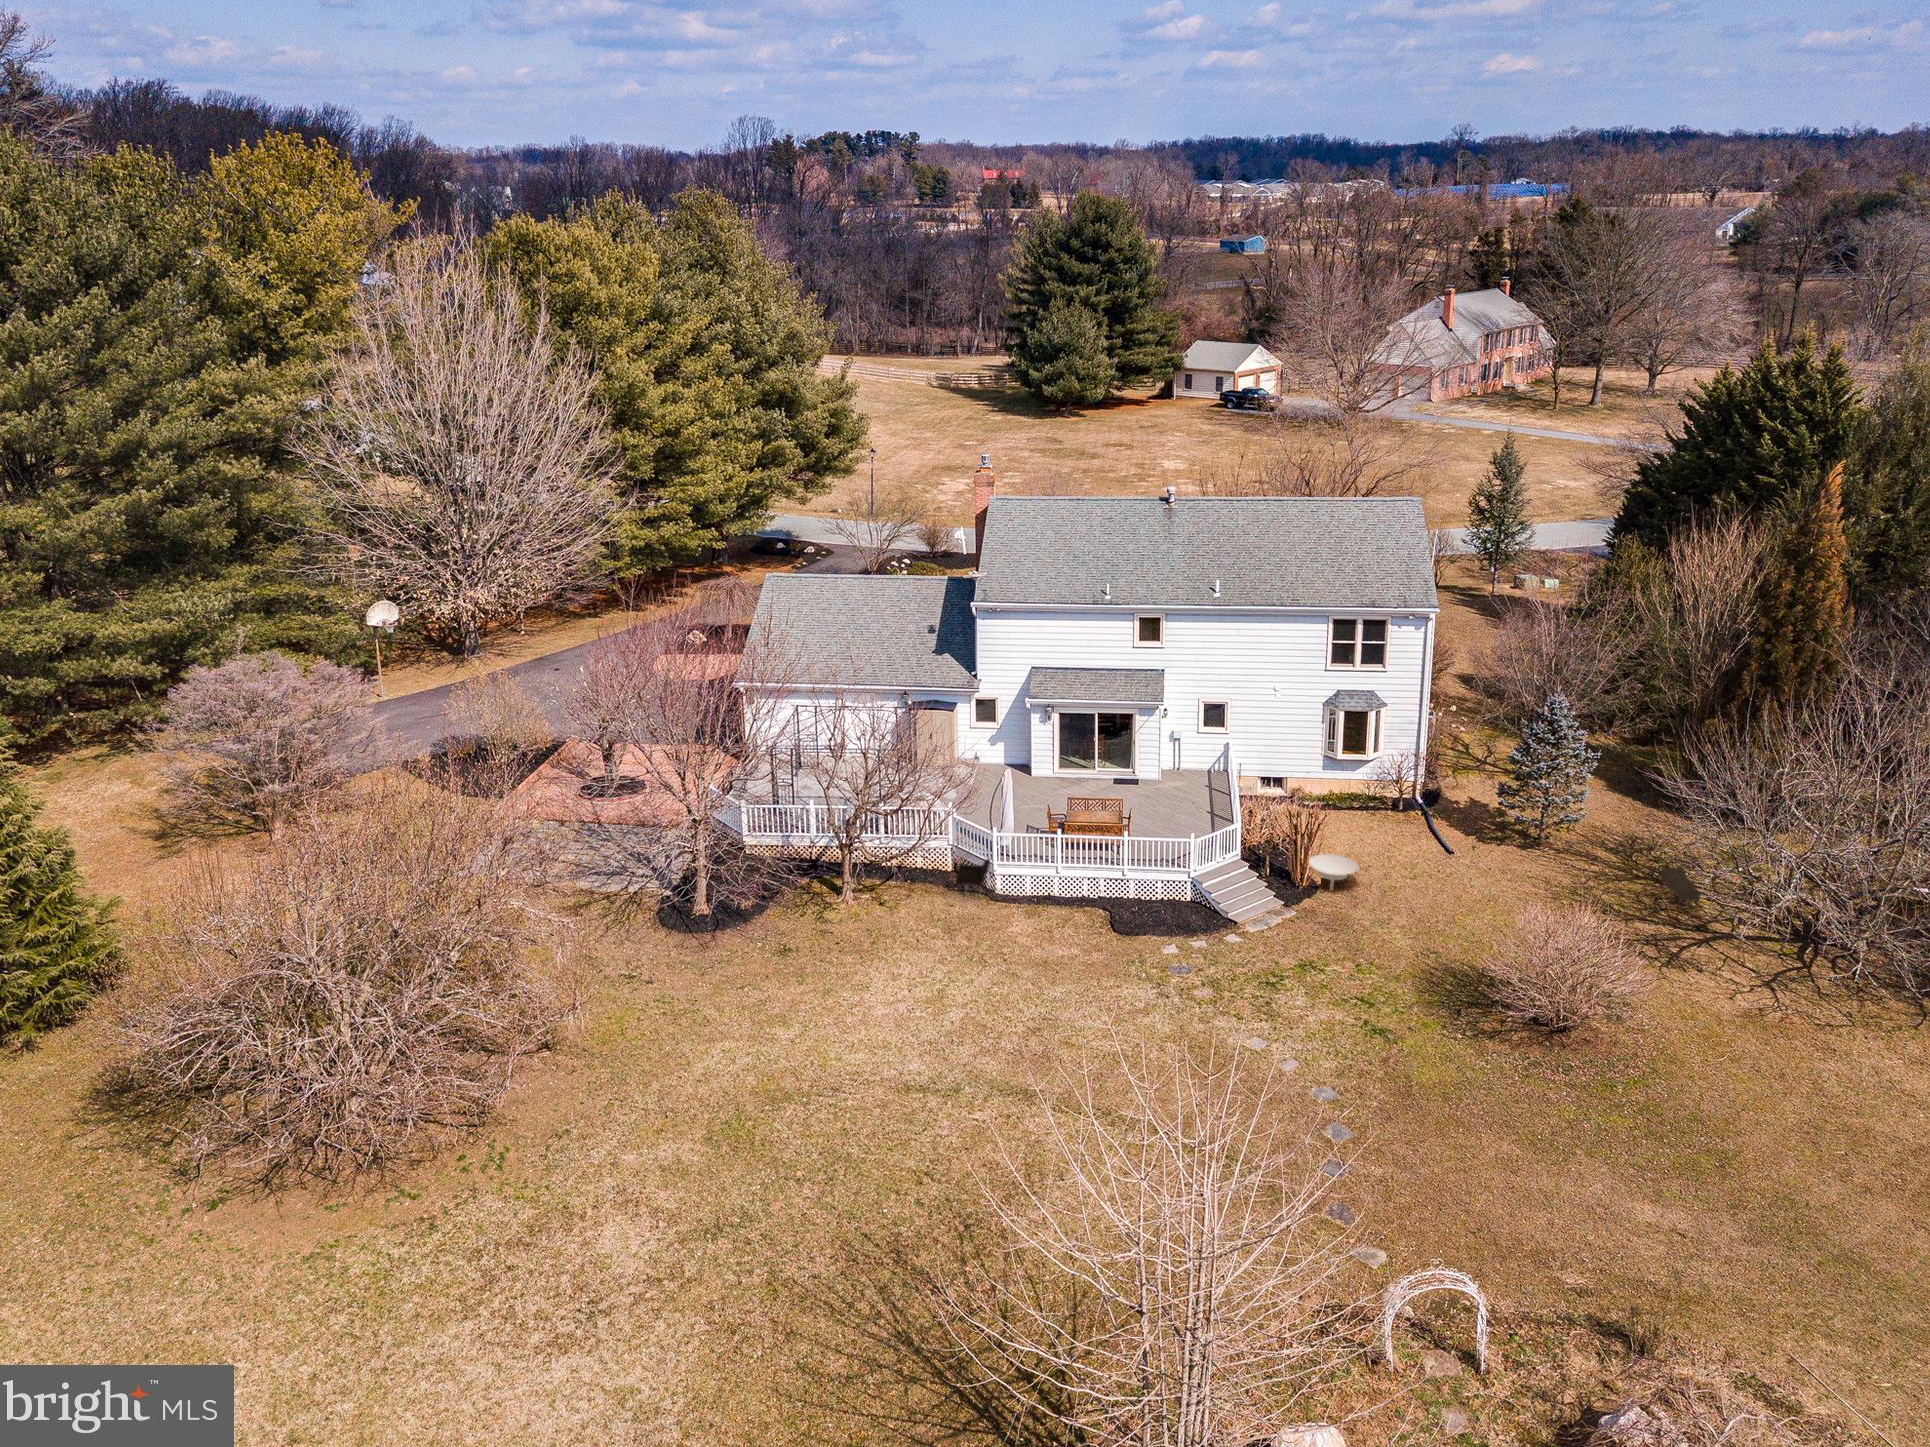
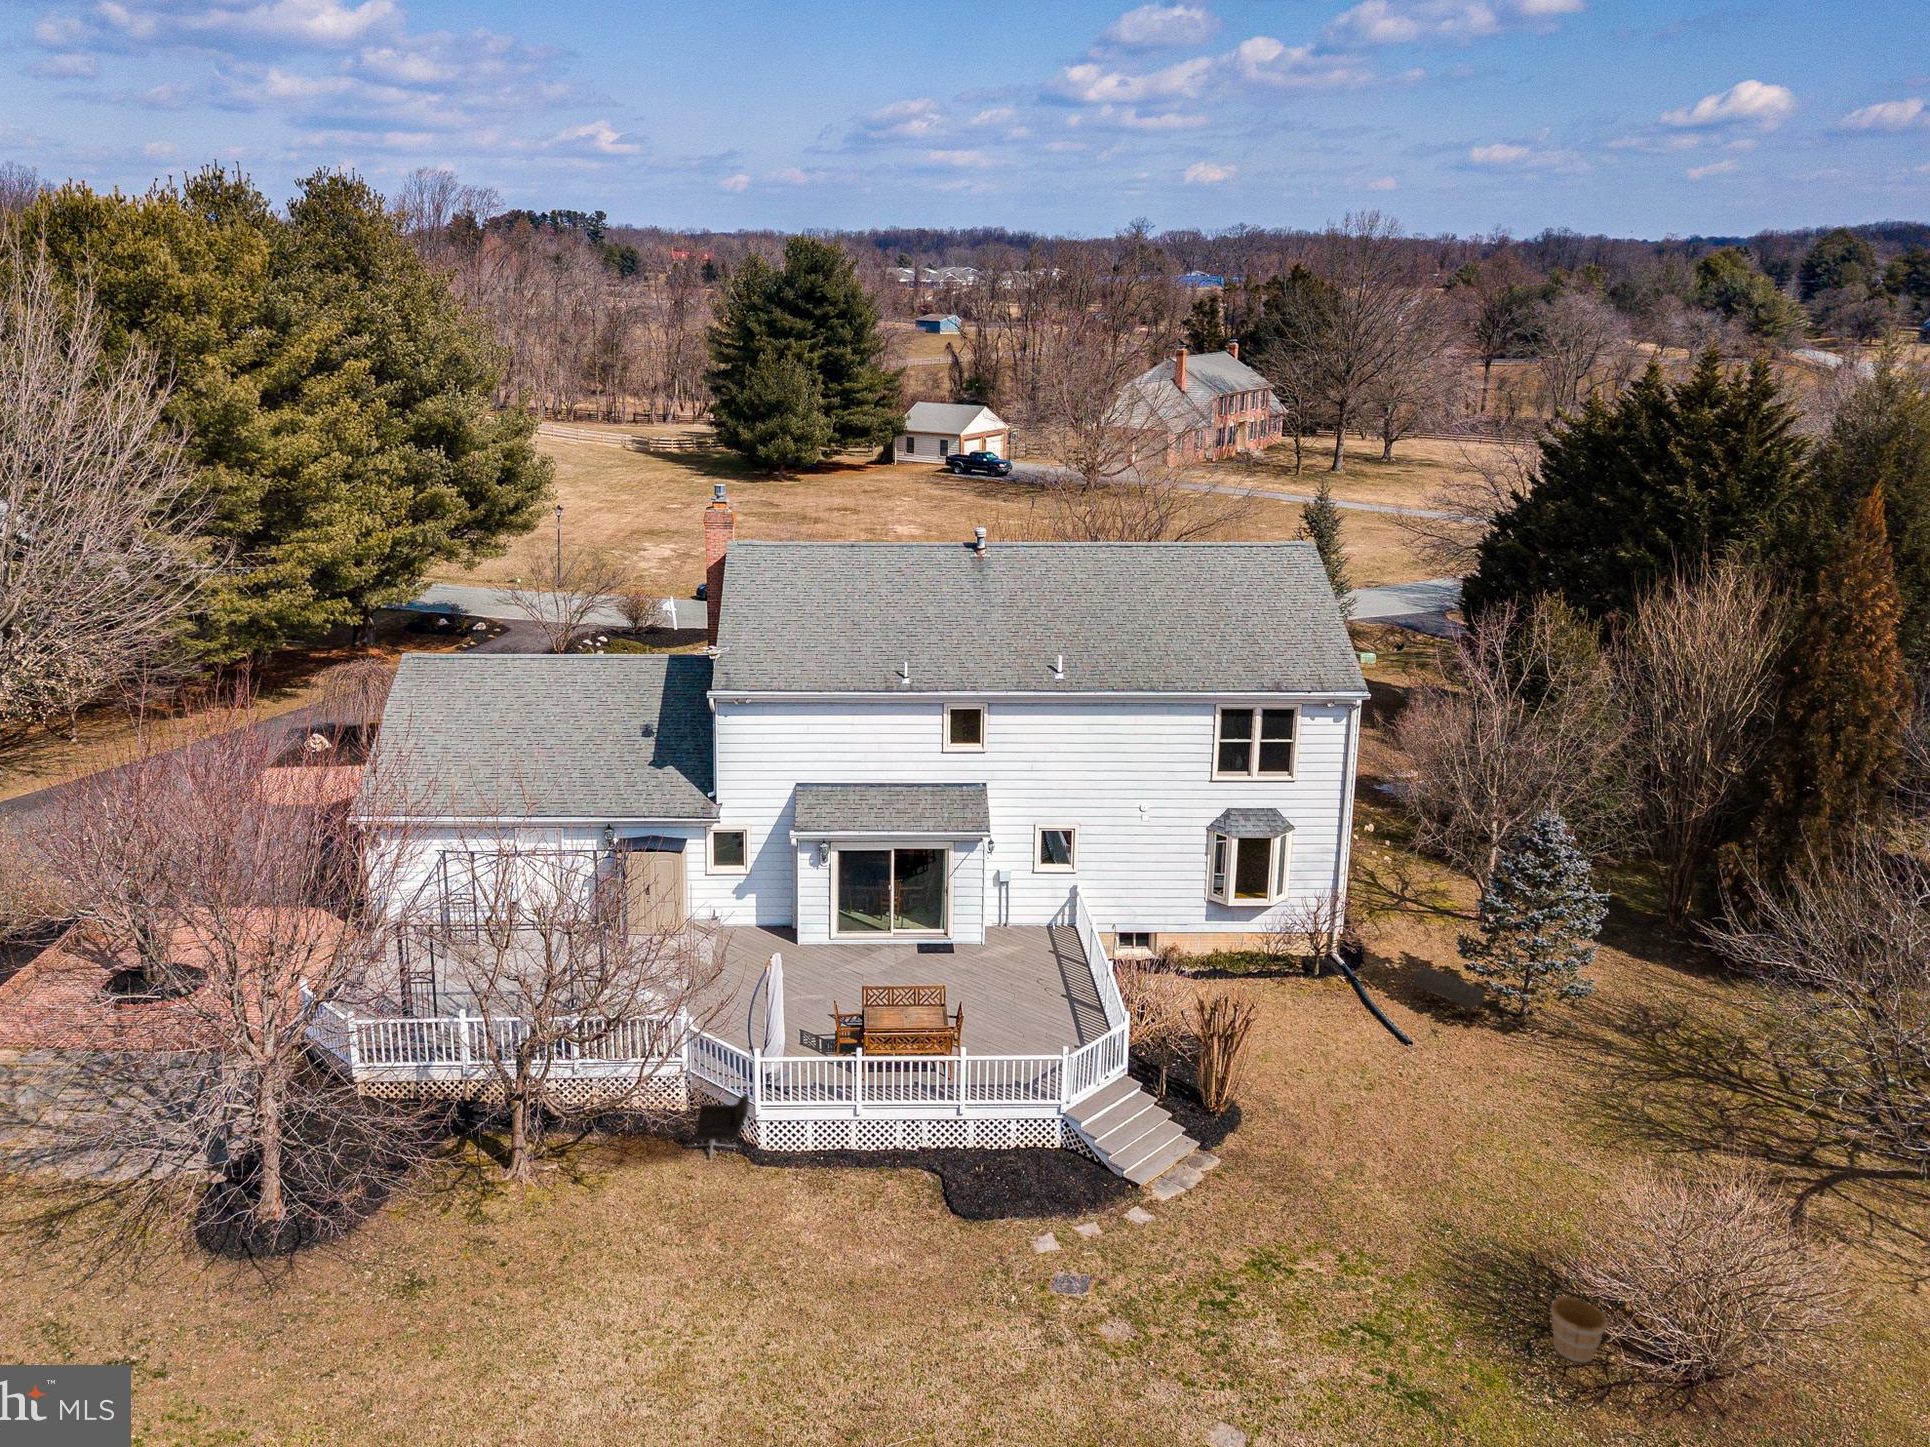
round table: present [1309,854,1358,891] -> none [1222,1055,1295,1116]
bench: present [1660,867,1700,910] -> present [1412,967,1486,1022]
wooden bucket: none [1478,988,1511,1026] -> present [1551,1296,1608,1363]

